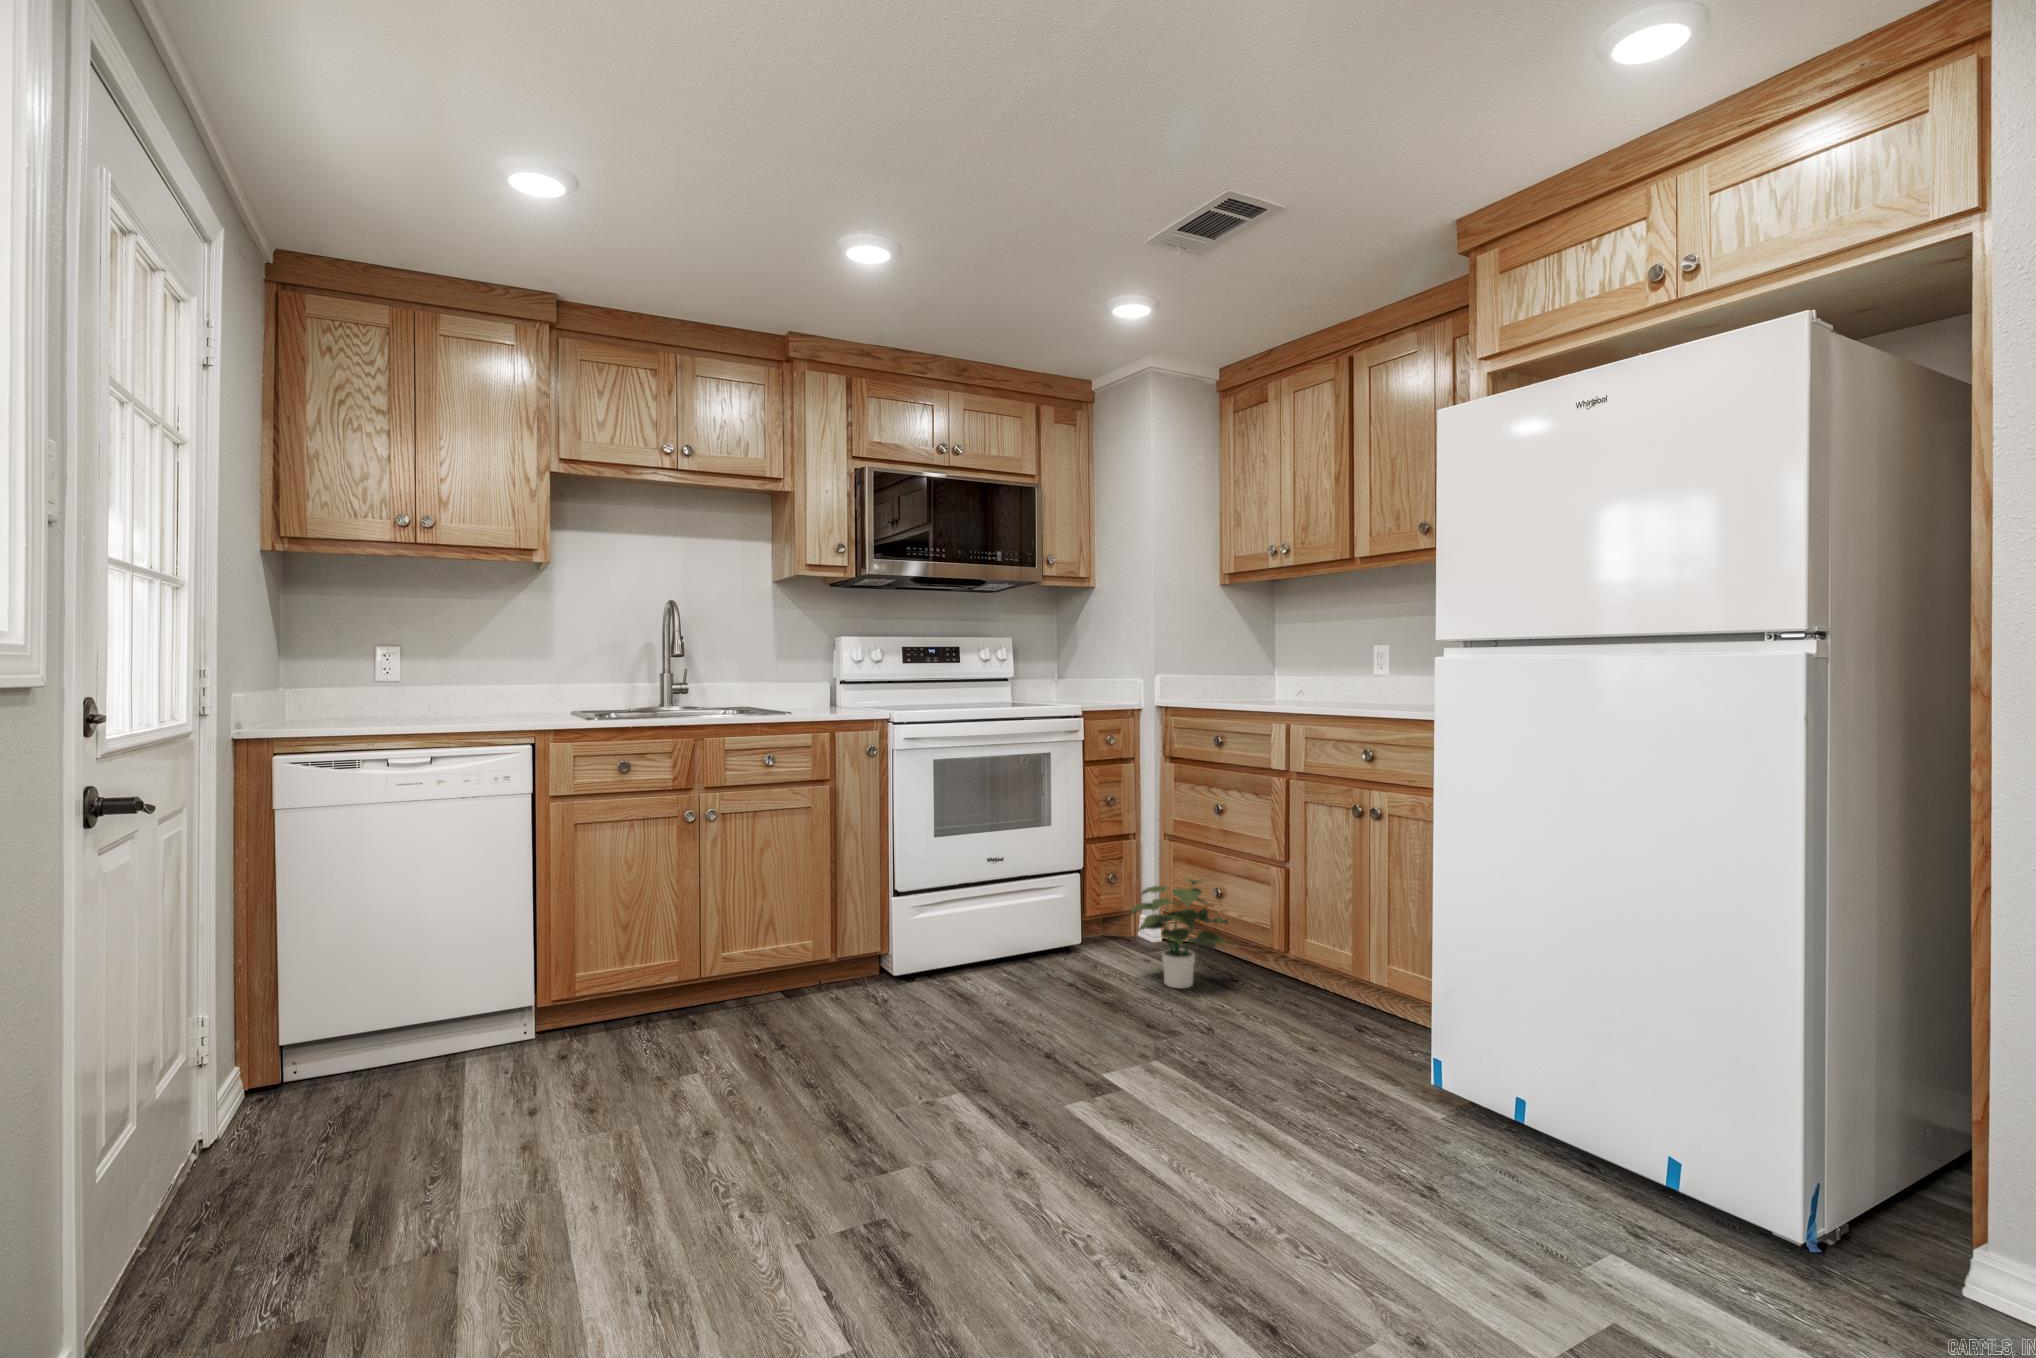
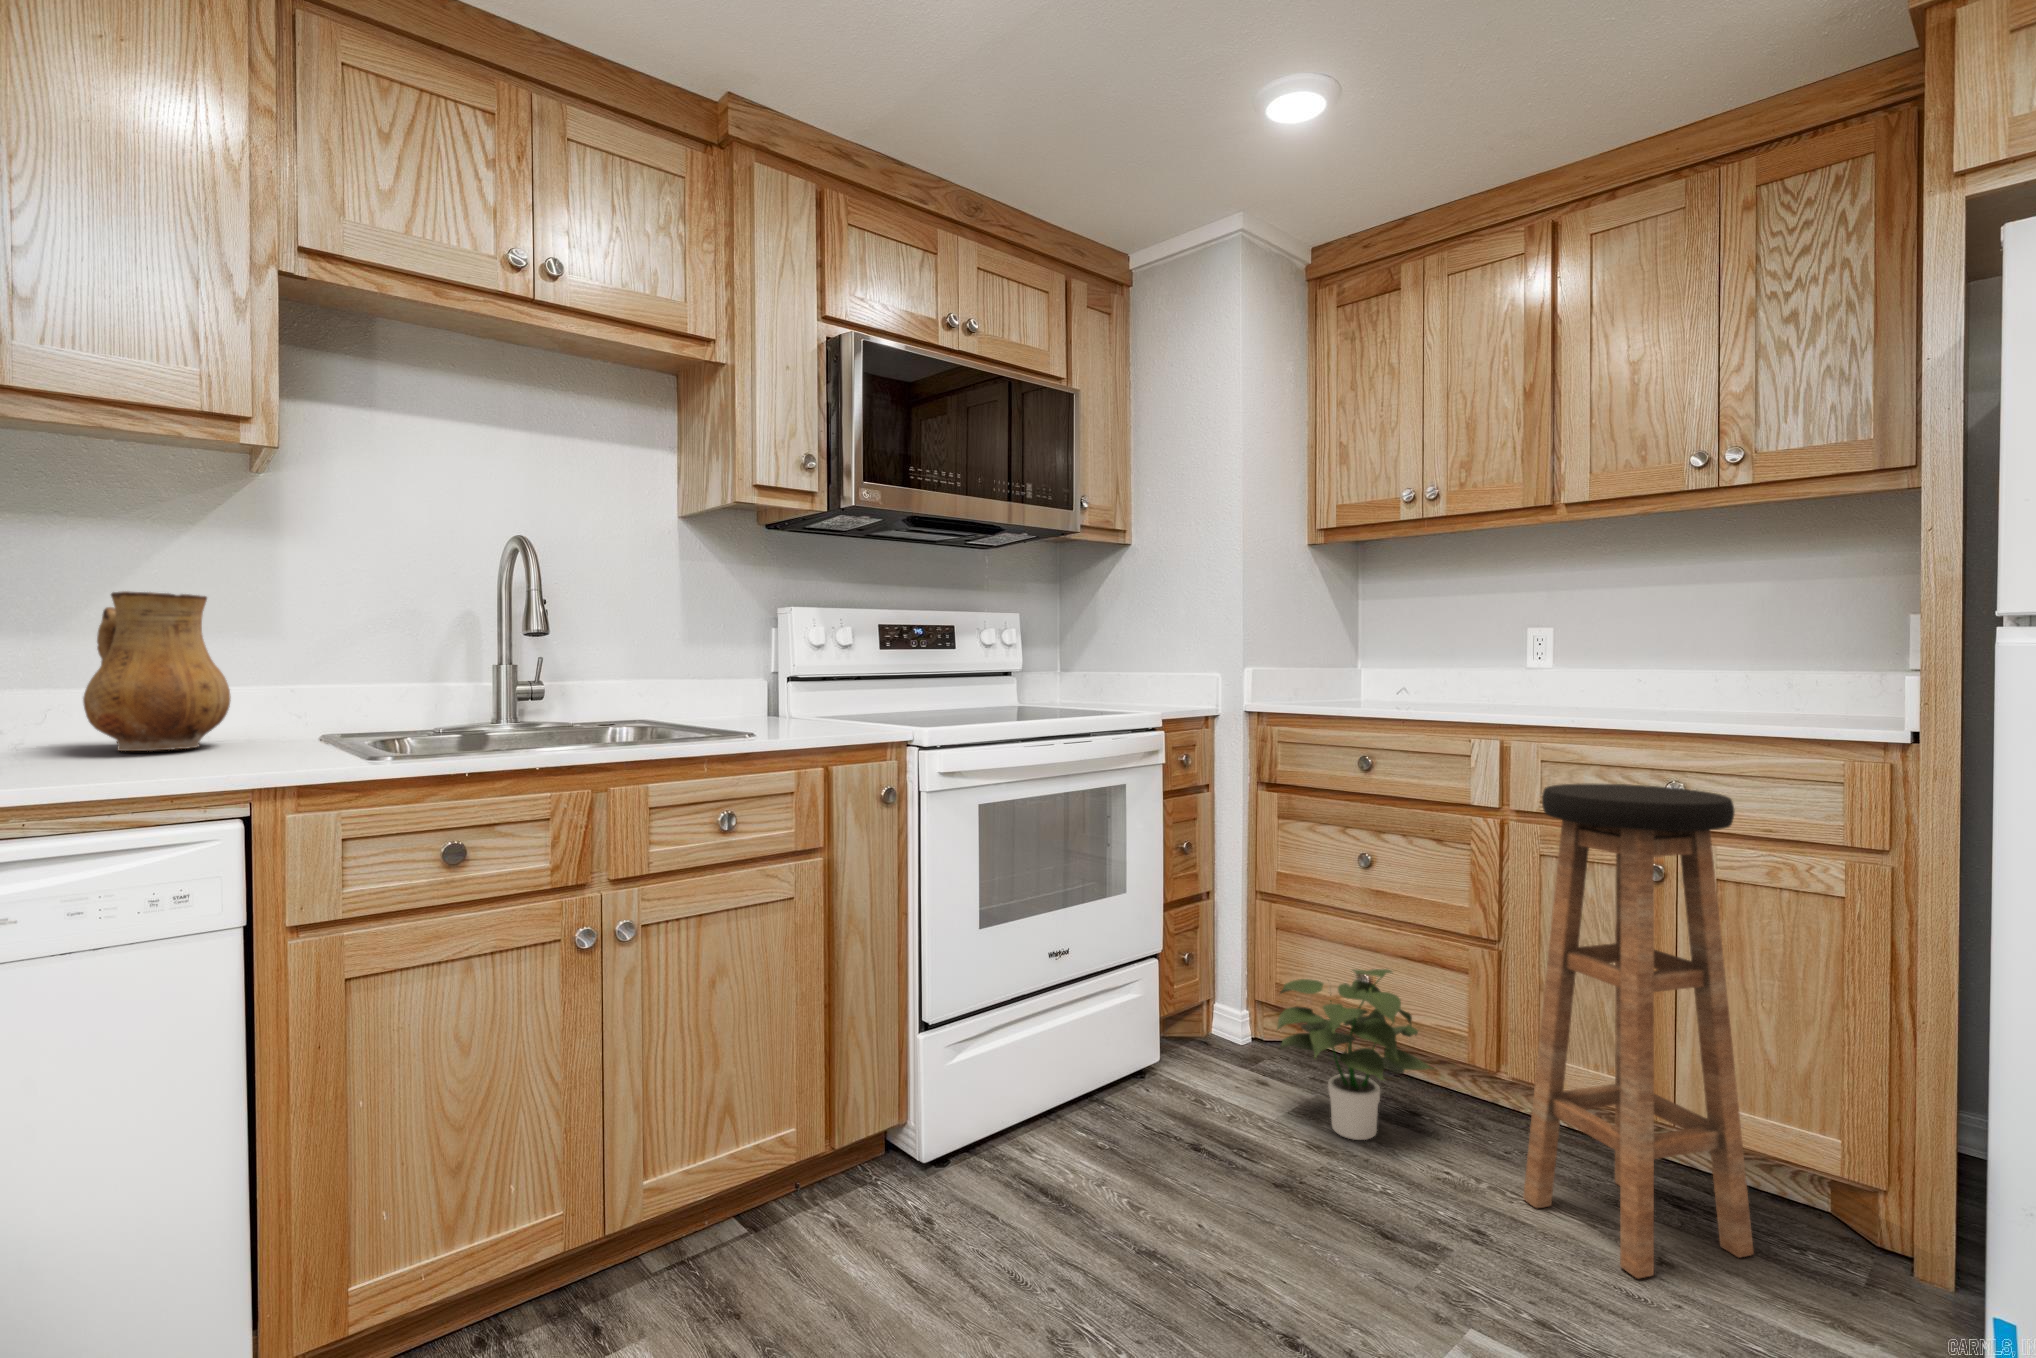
ceramic pitcher: none [467,637,529,715] -> present [83,591,231,751]
bar stool: none [1251,750,1368,1049] -> present [1523,784,1754,1278]

